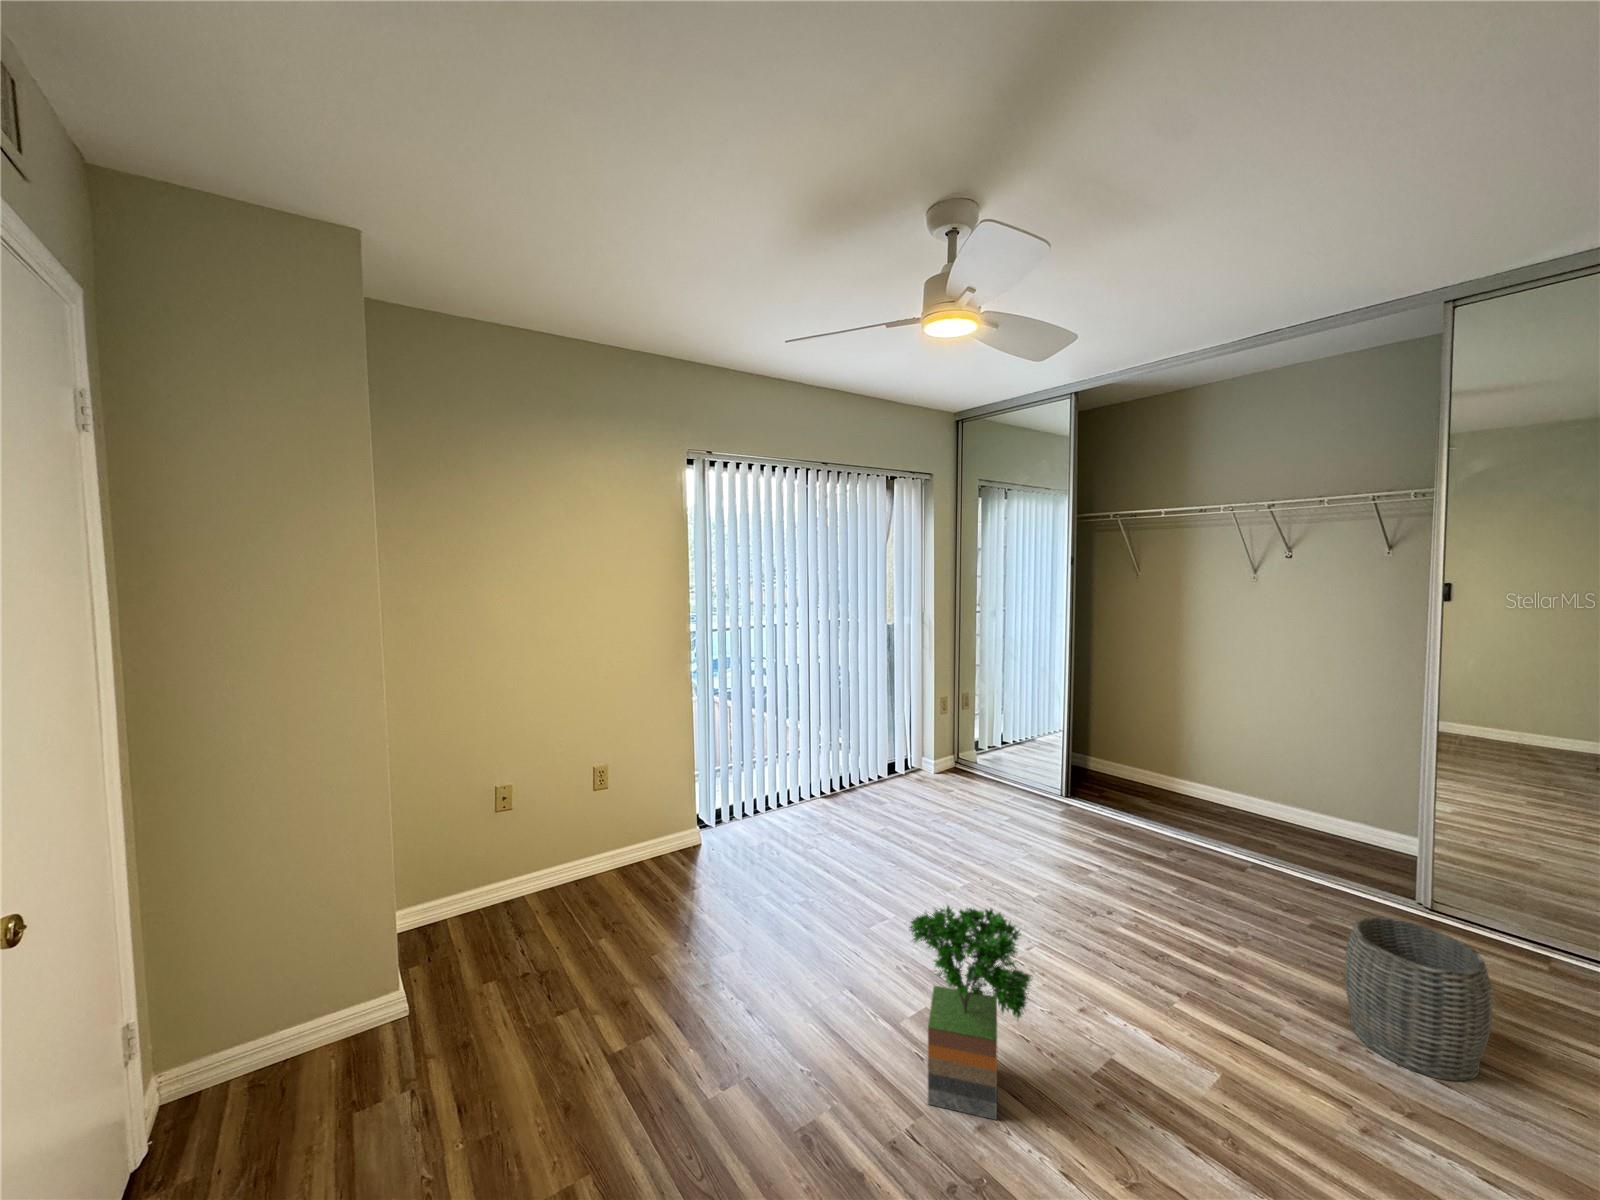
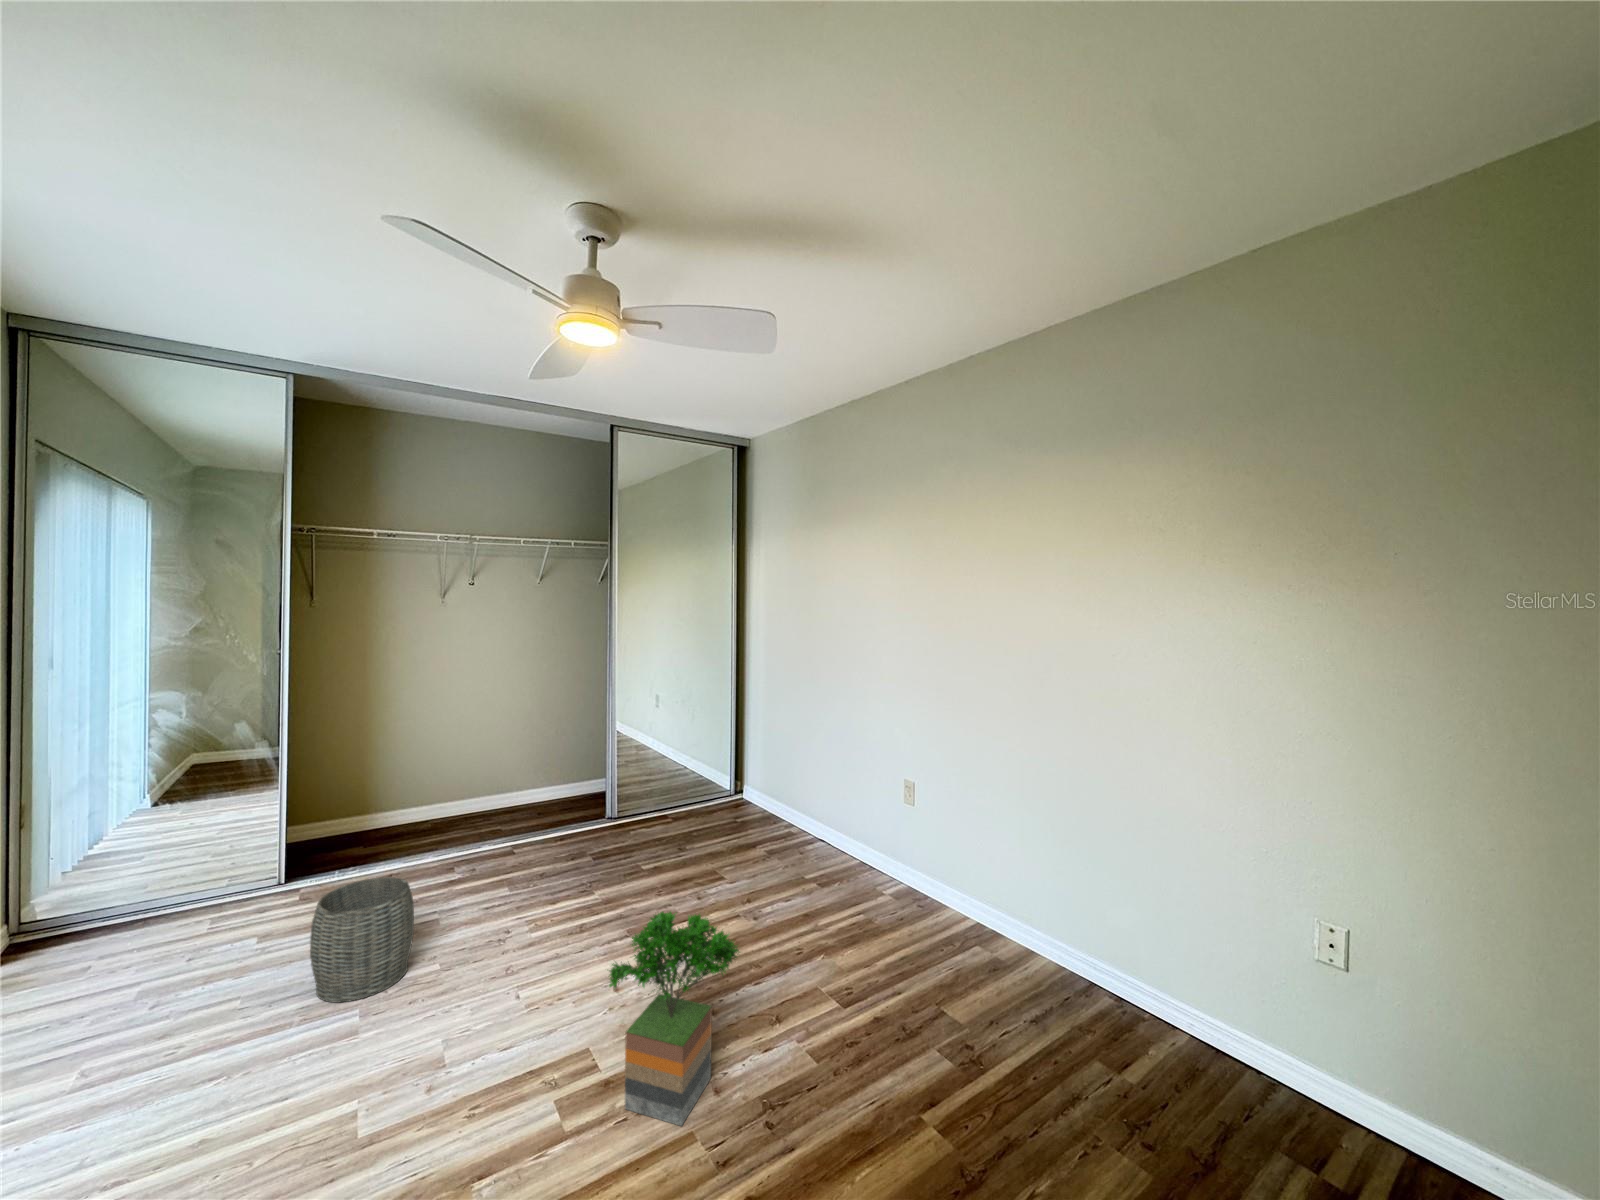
woven basket: present [1345,917,1492,1081] -> present [310,877,414,1003]

